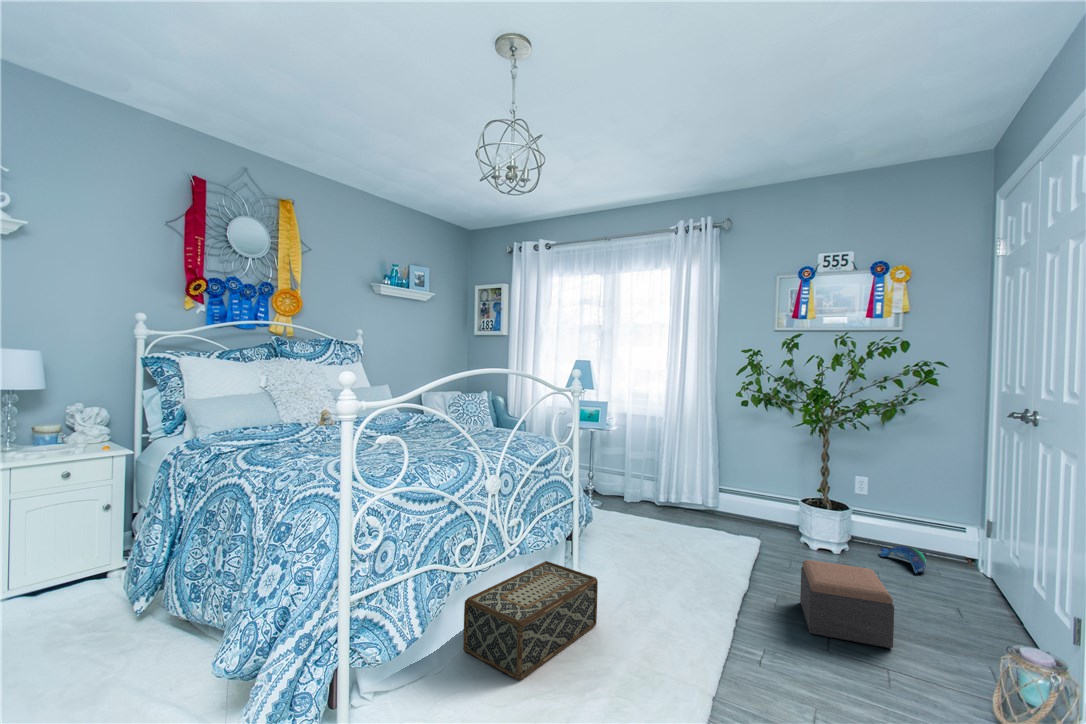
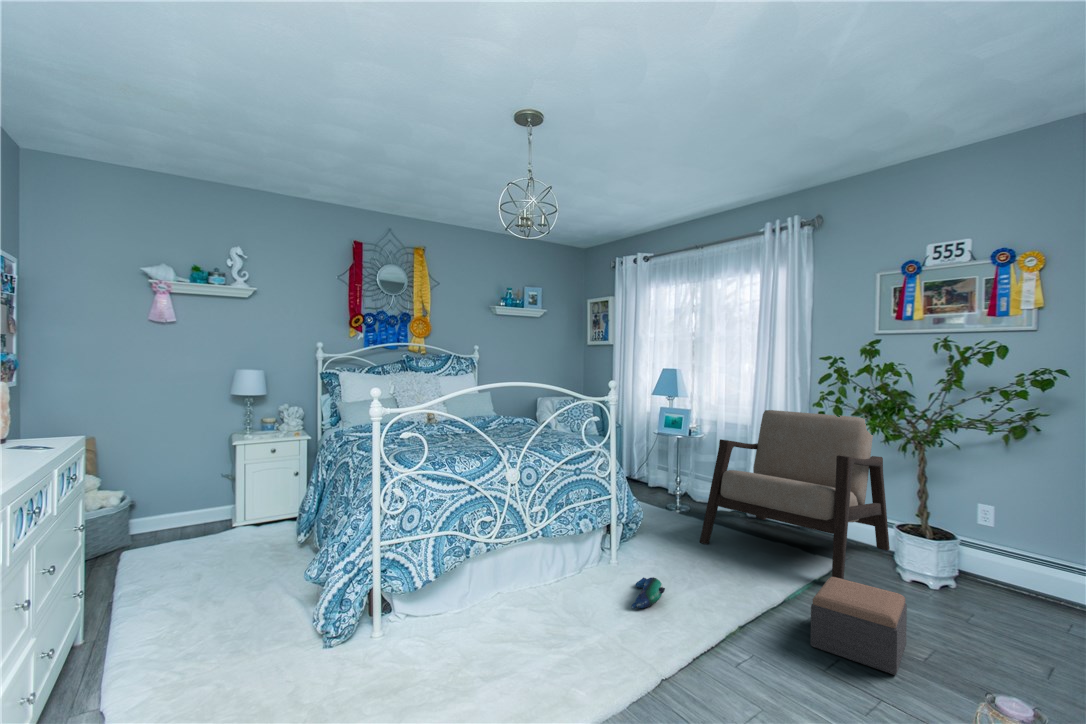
armchair: none [638,401,791,566] -> present [700,410,890,579]
plush toy: present [880,546,927,574] -> present [631,577,665,608]
woven basket: present [463,561,598,680] -> none [486,546,604,630]

